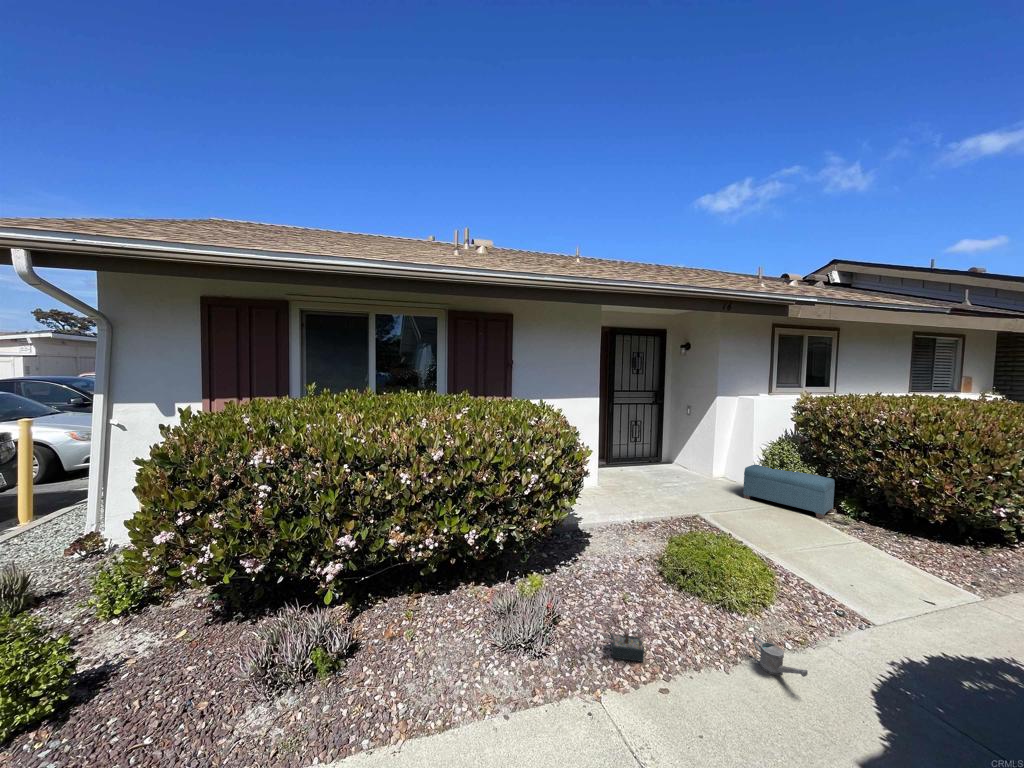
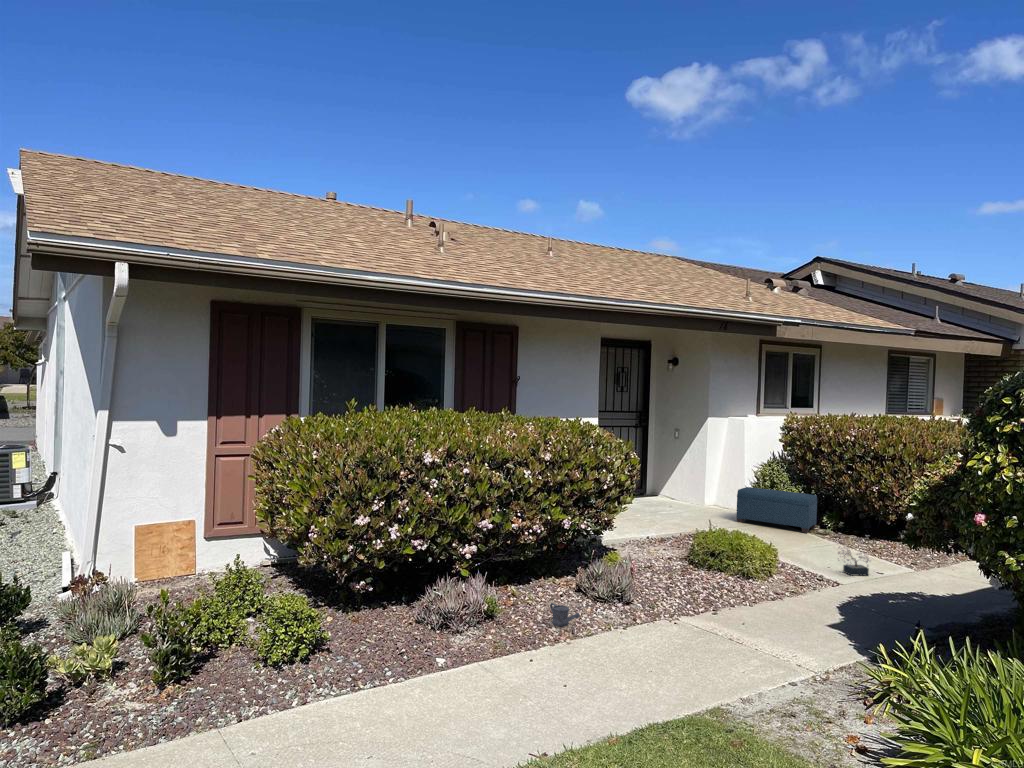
decorative plant: present [598,606,652,662] -> present [838,547,871,575]
watering can: present [753,636,808,677] -> present [550,603,580,626]

